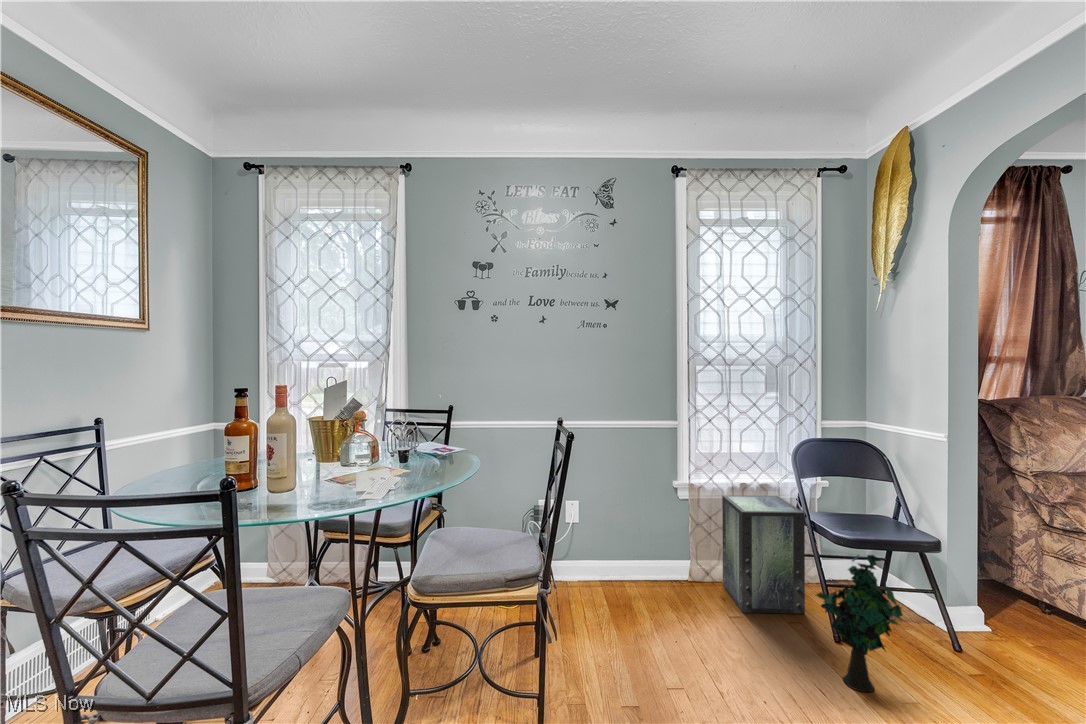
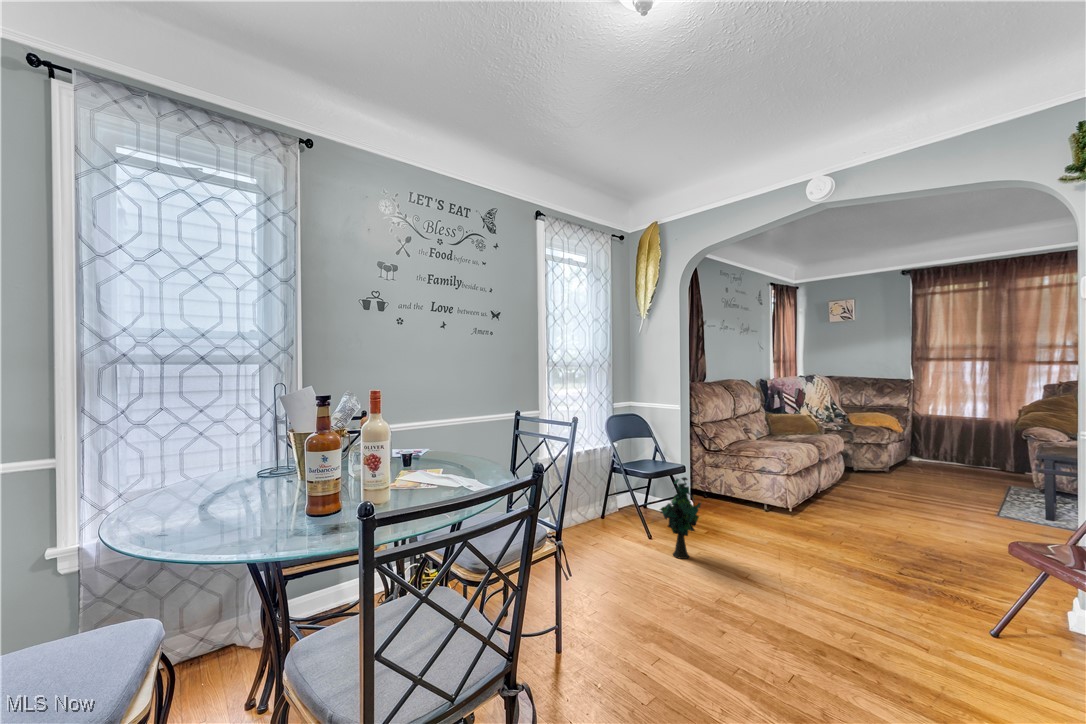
storage box: present [722,496,805,614] -> none [567,456,624,539]

